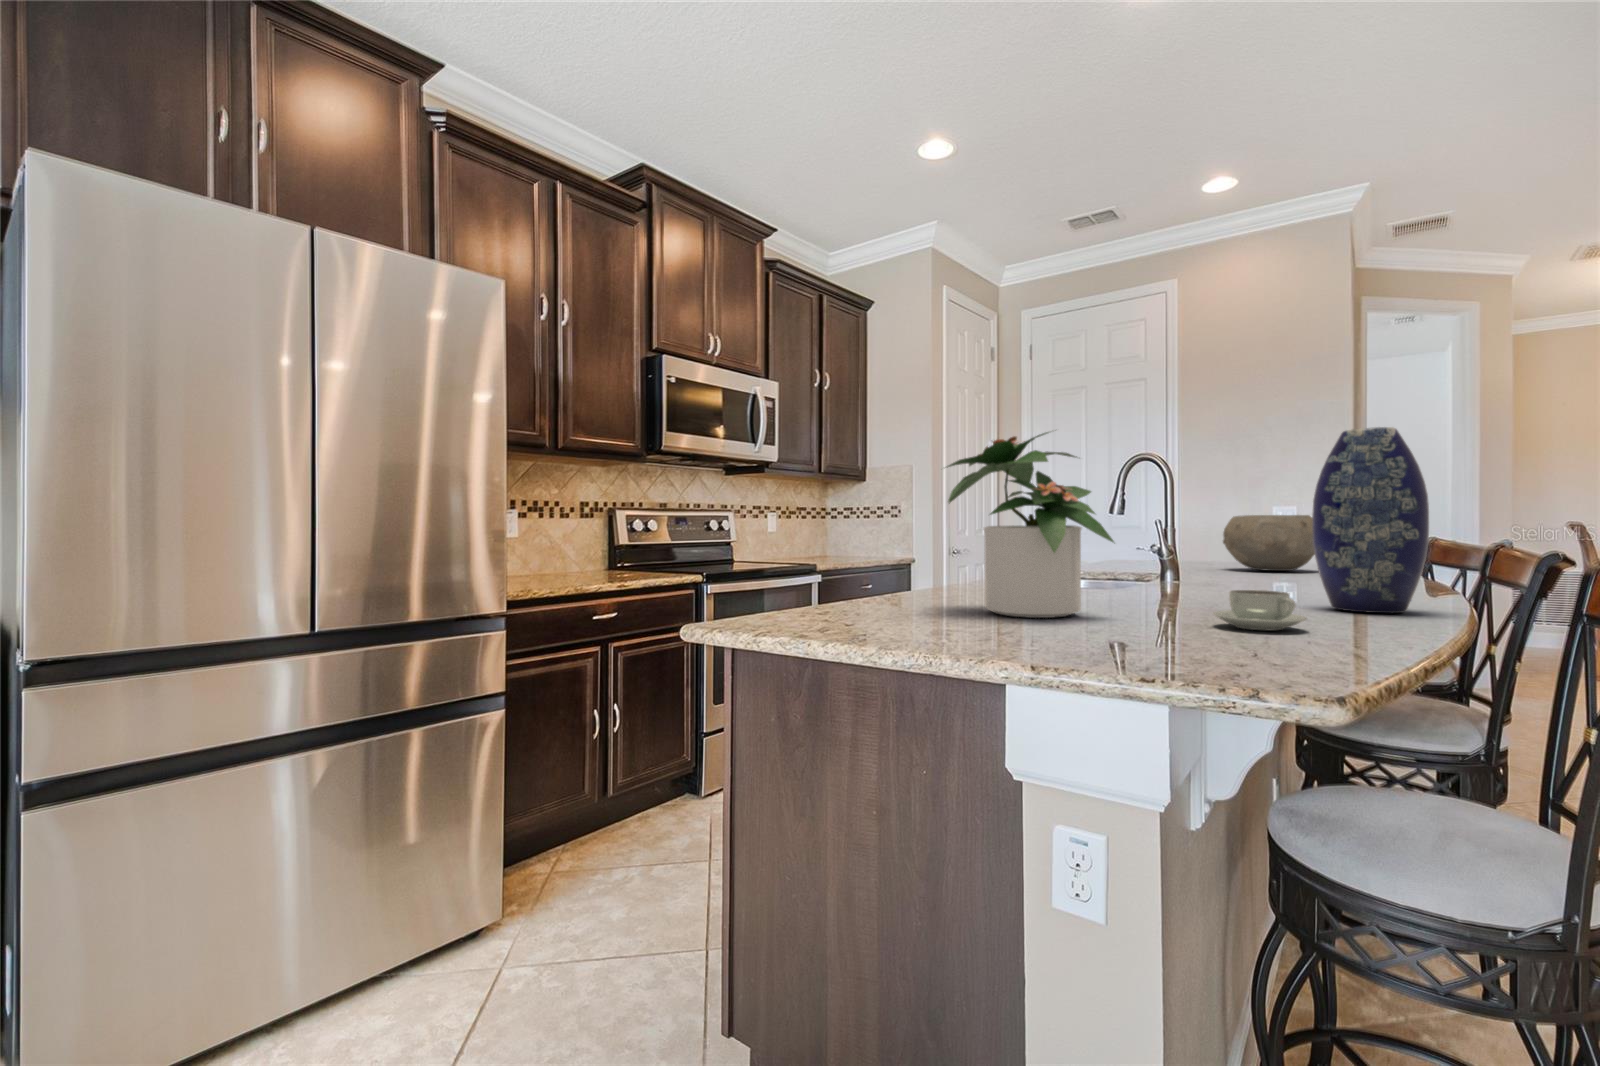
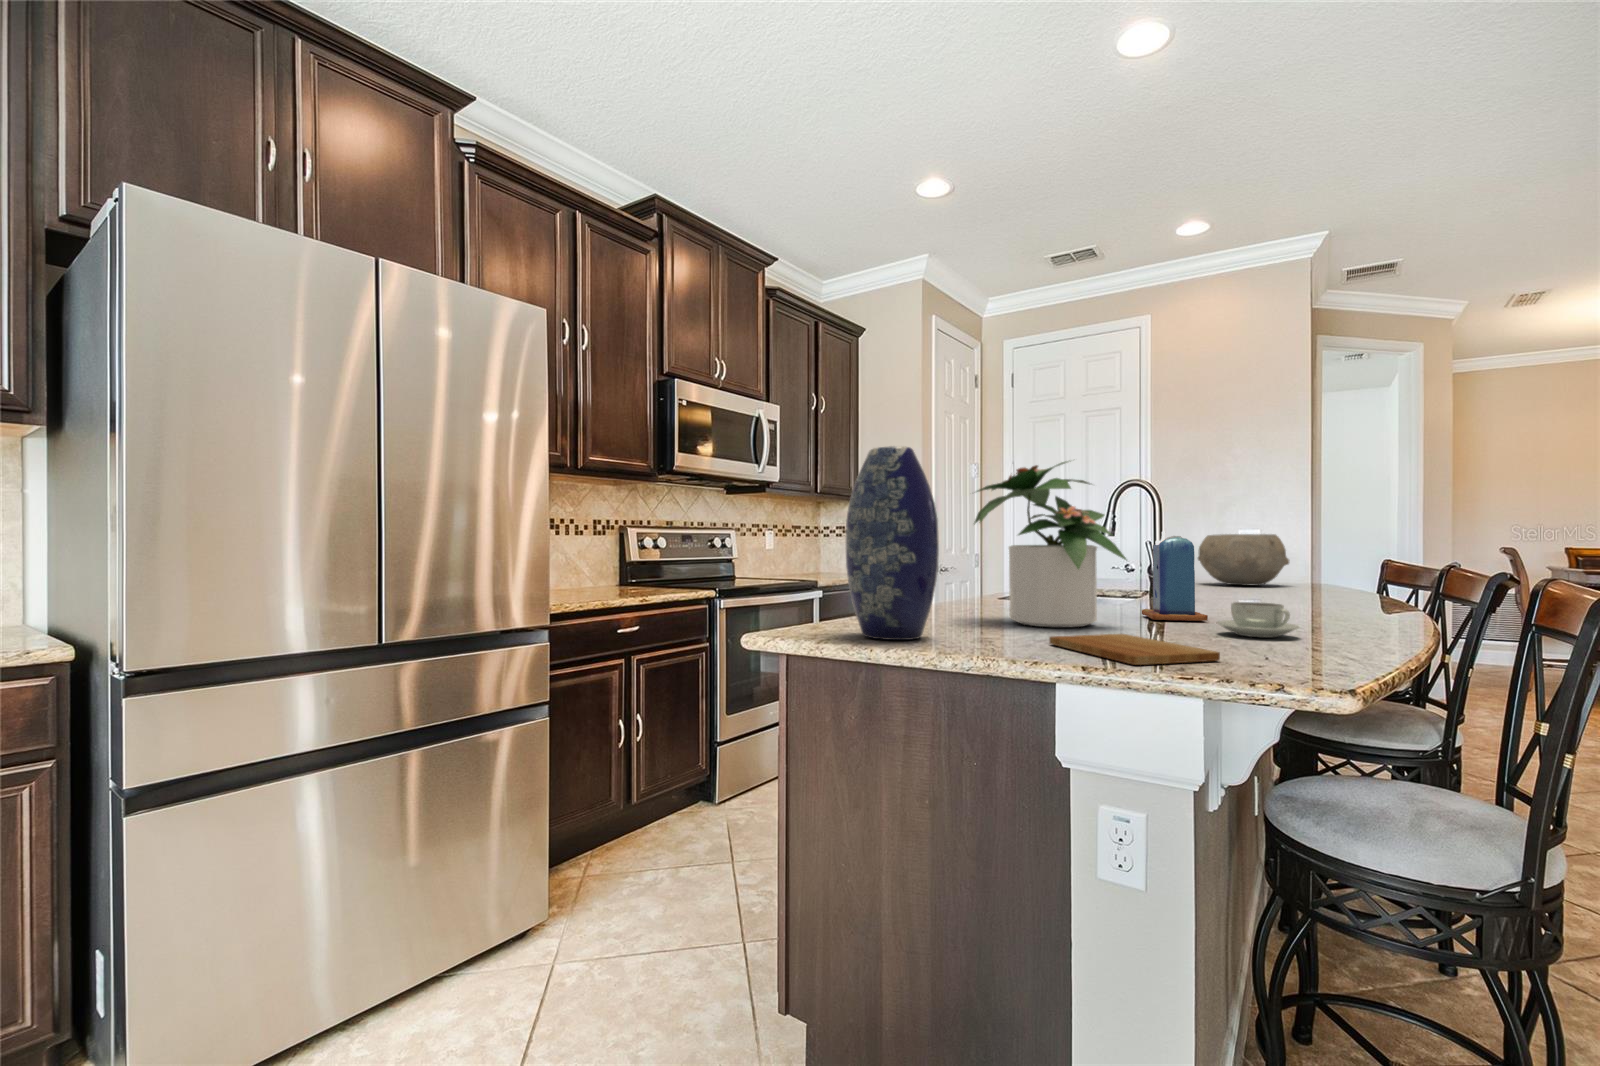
vase: present [1312,427,1429,613] -> present [846,446,939,640]
candle: none [1139,509,1210,610] -> present [1142,530,1208,621]
cutting board: none [1011,626,1198,663] -> present [1049,634,1220,665]

